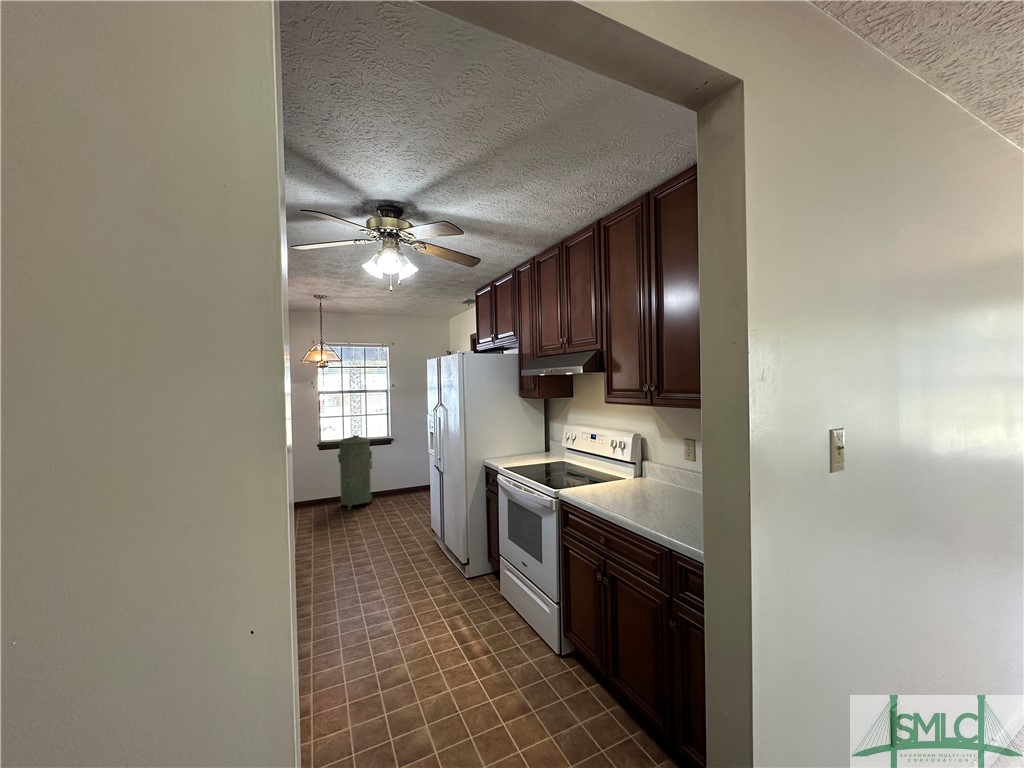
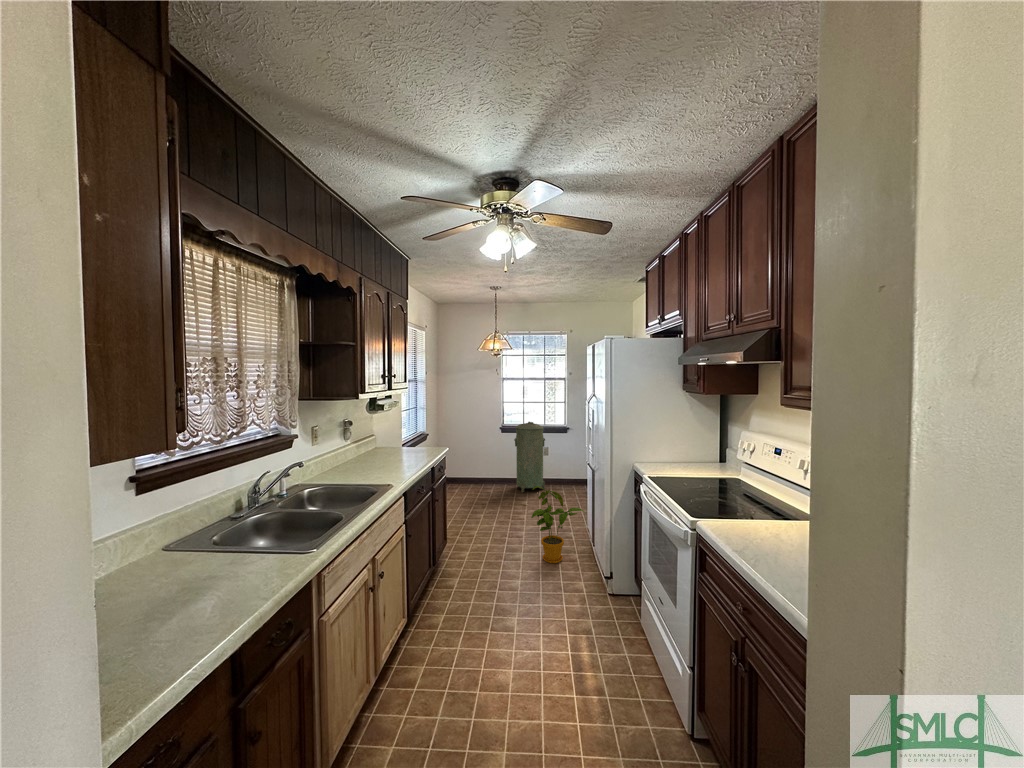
house plant: none [383,495,437,567] -> present [532,486,584,563]

